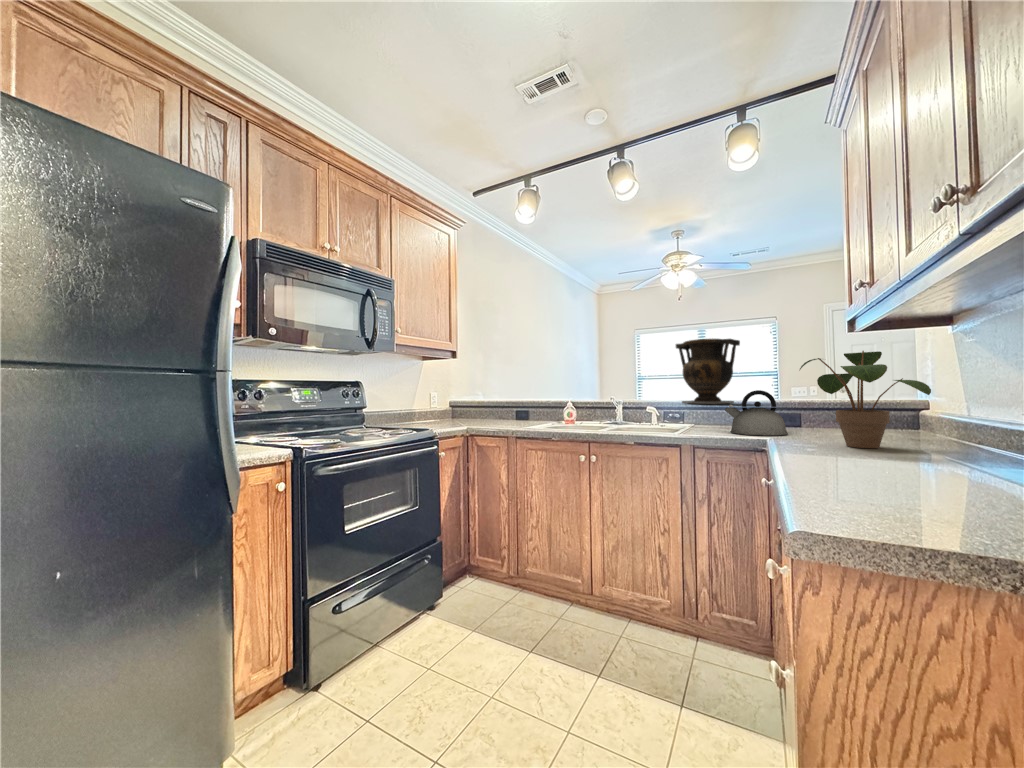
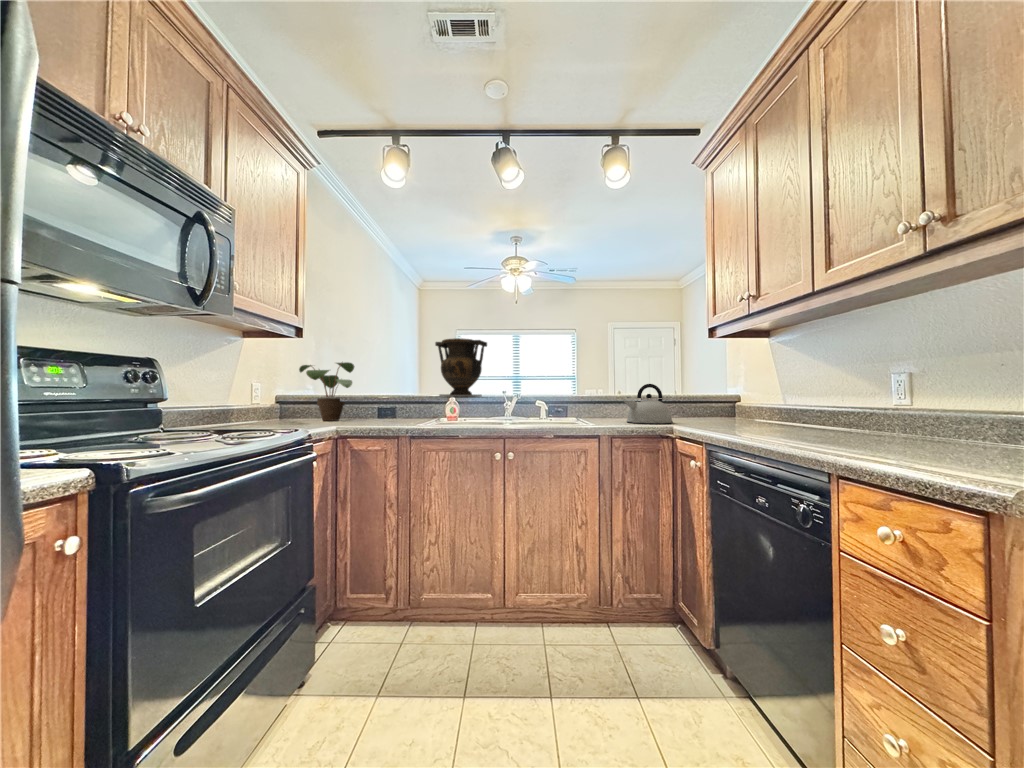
vase: present [676,339,740,404] -> present [435,338,487,397]
potted plant: present [800,351,931,448] -> present [299,362,354,421]

